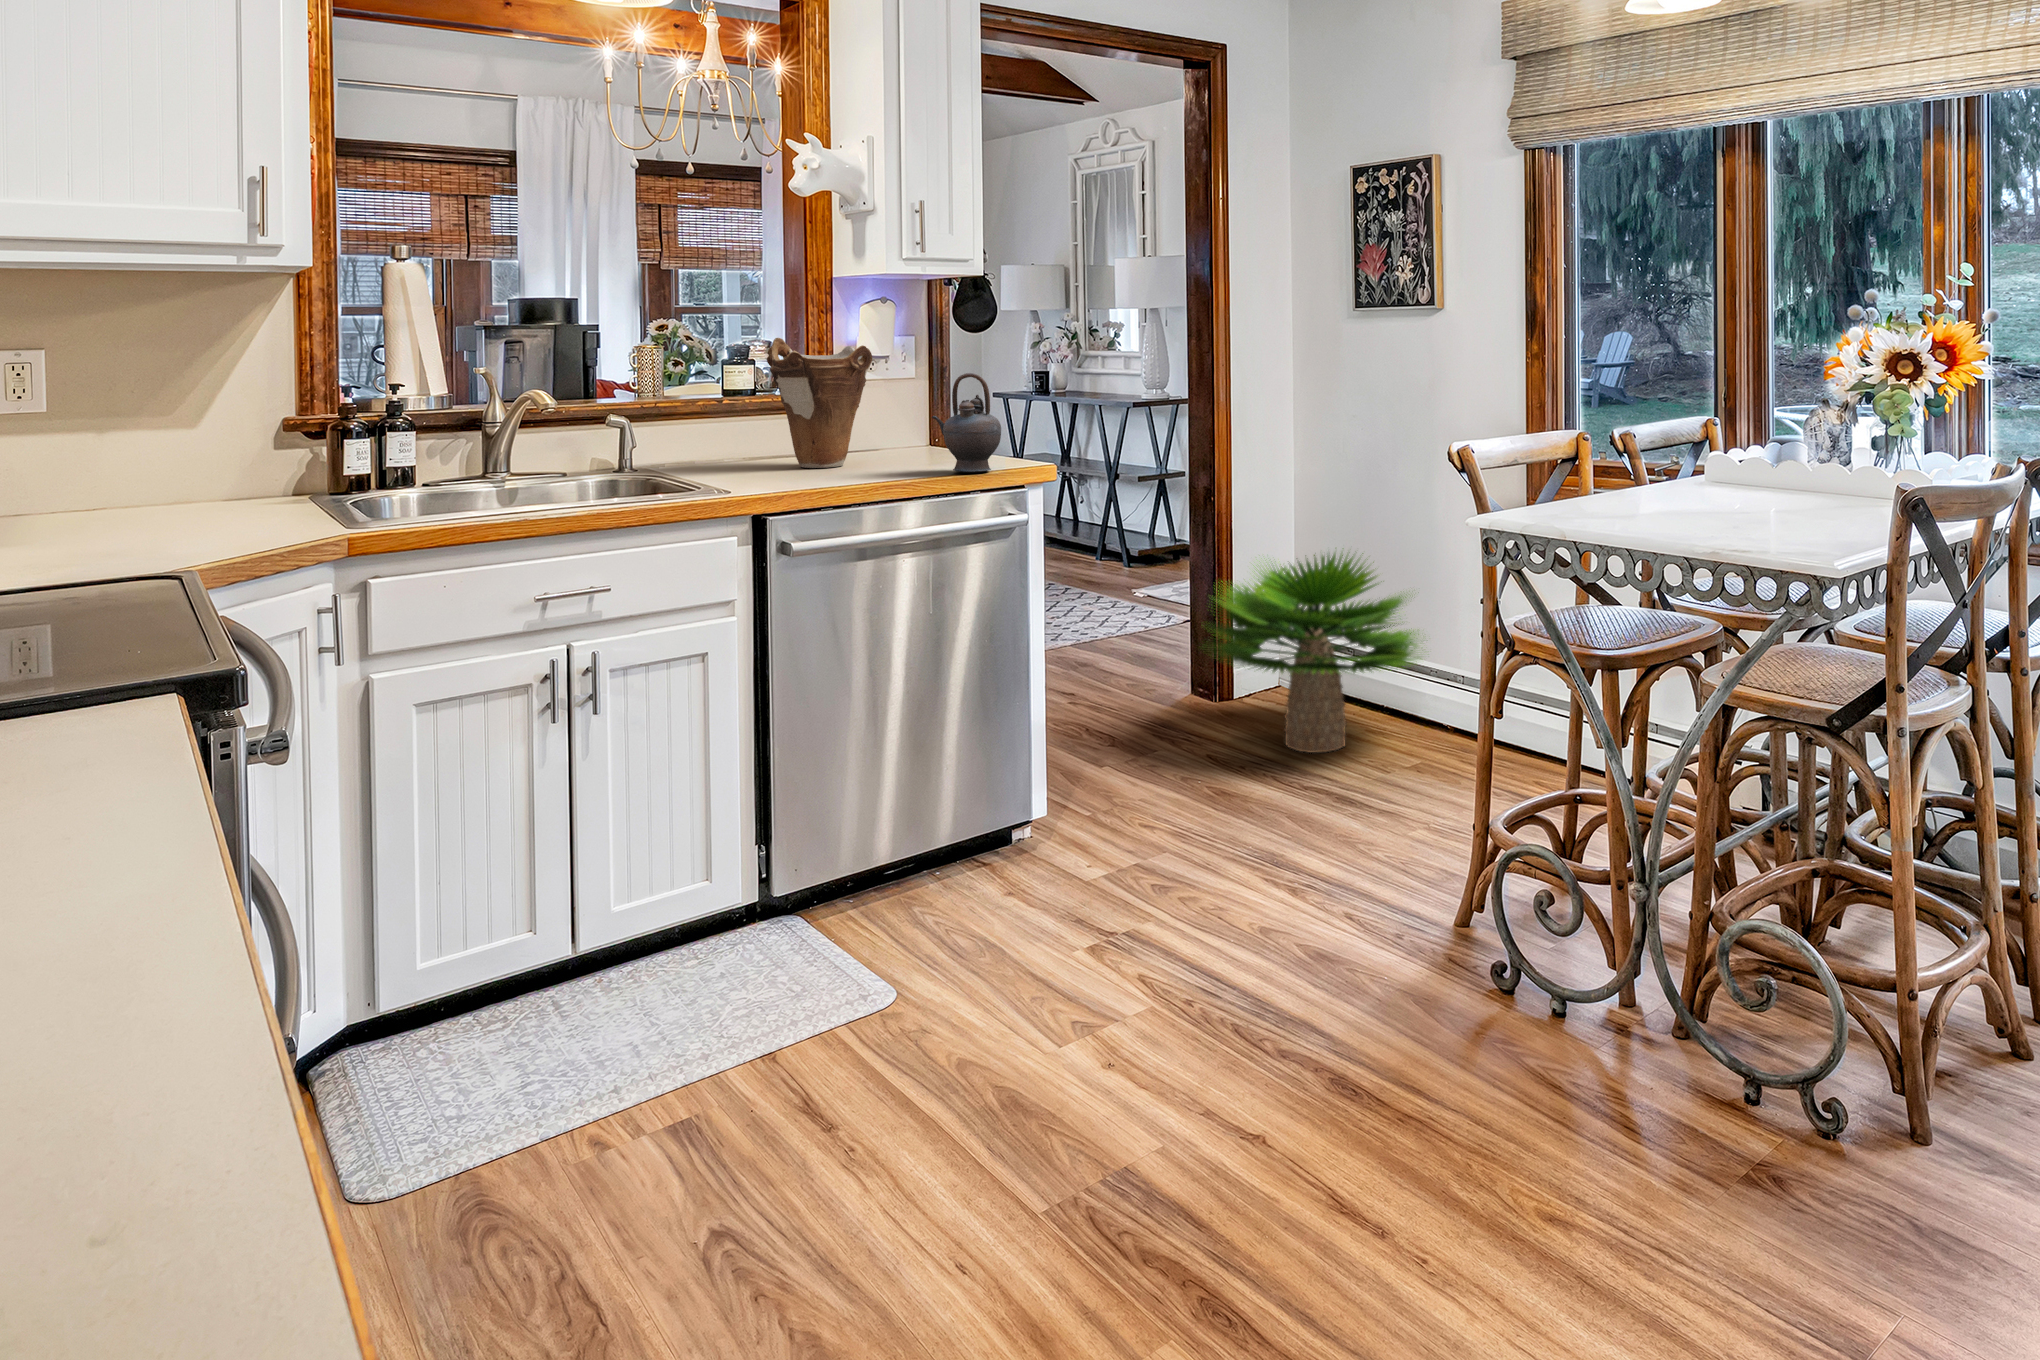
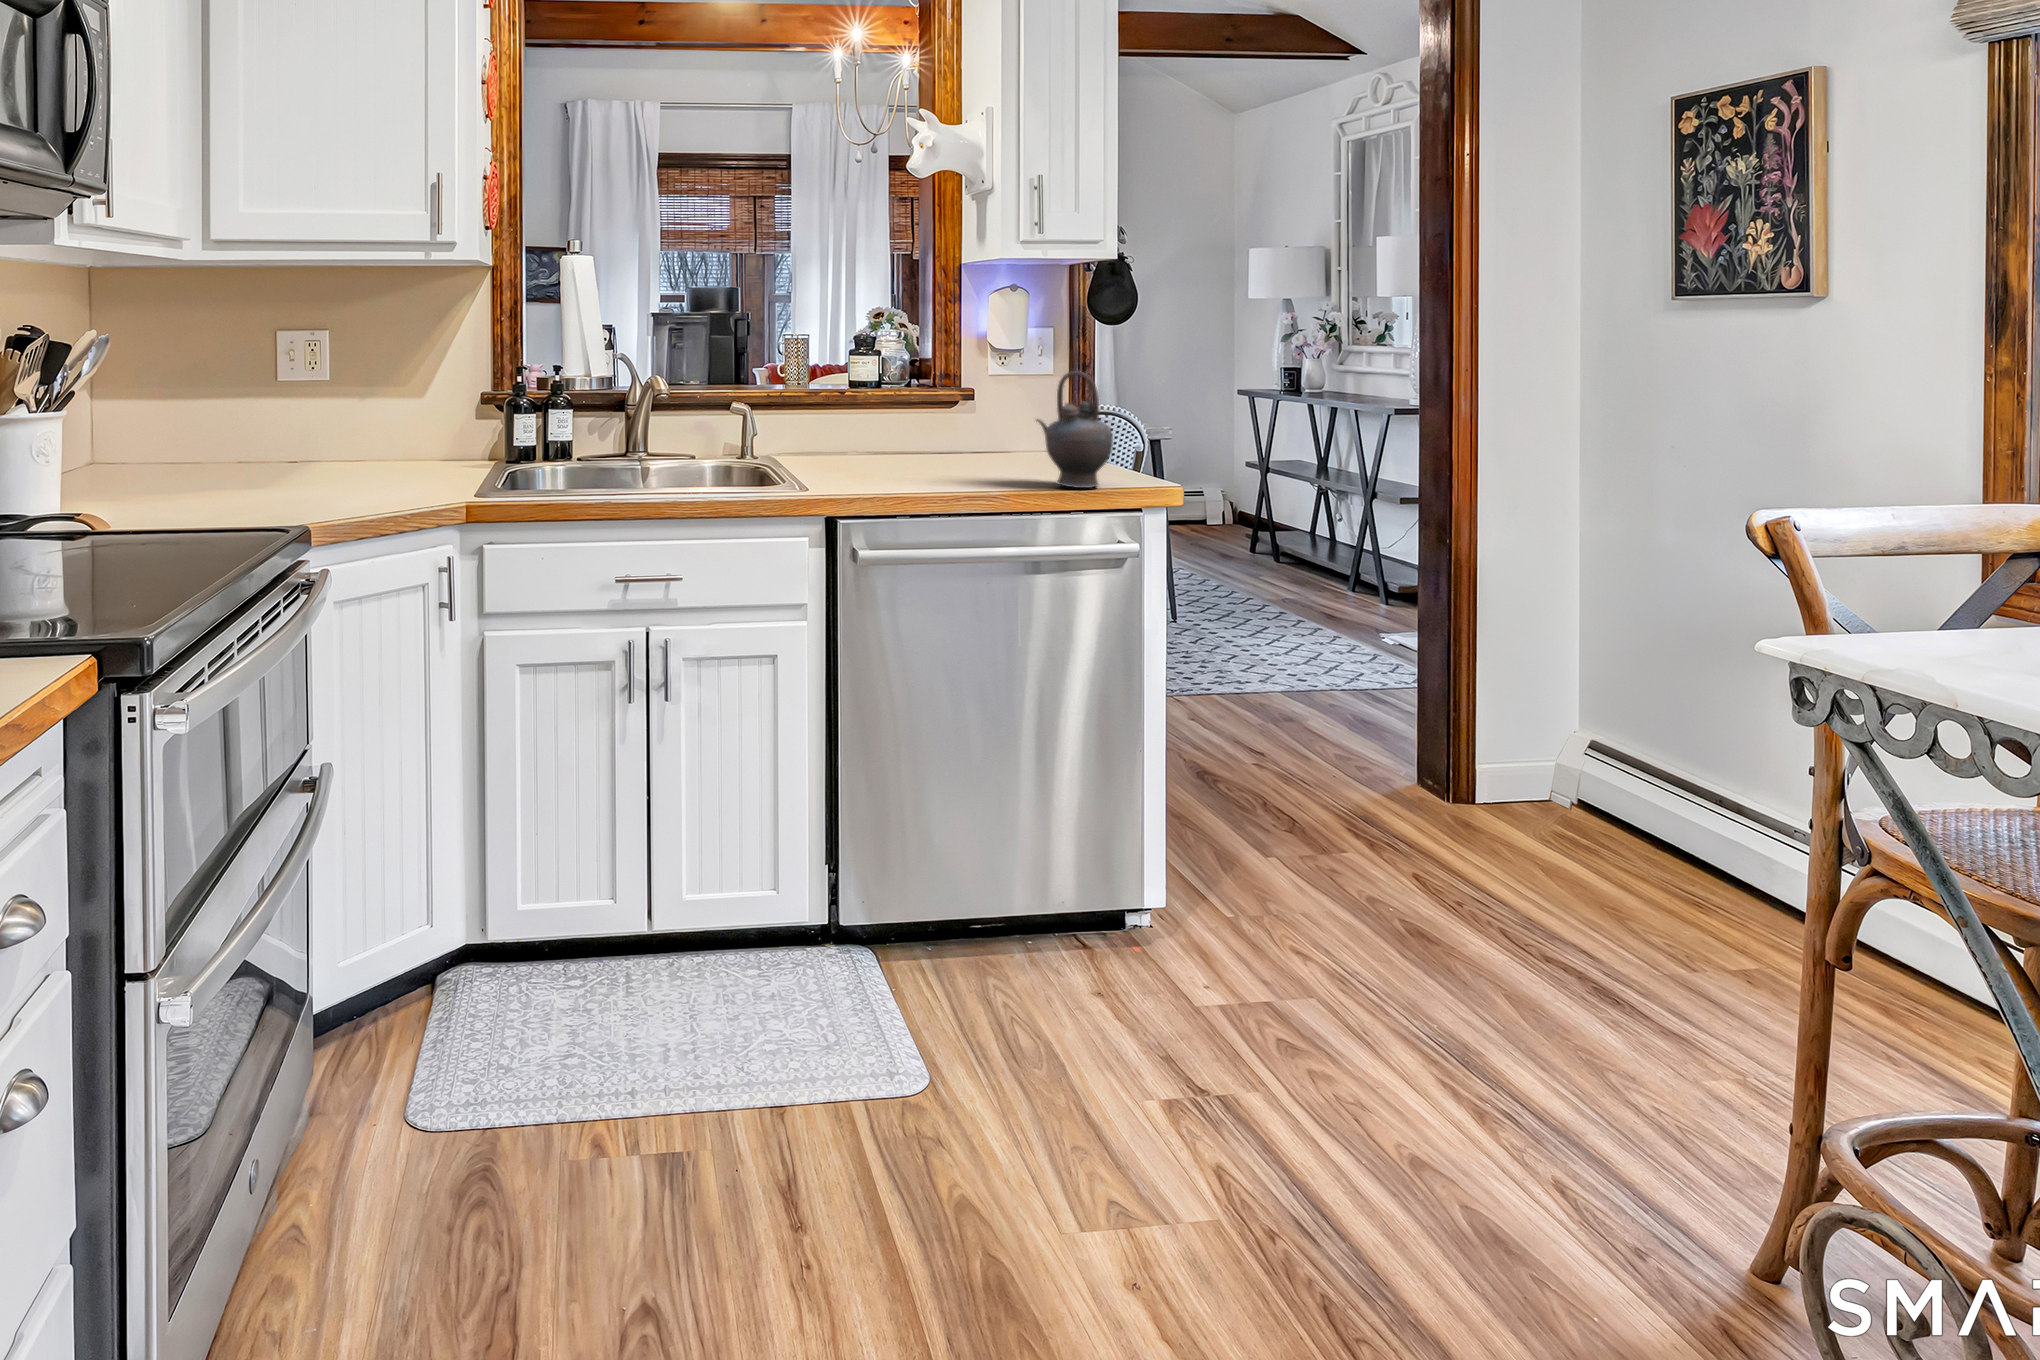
vase: present [767,338,872,468] -> none [884,326,988,468]
potted plant: present [1213,553,1421,753] -> none [1406,618,1786,904]

